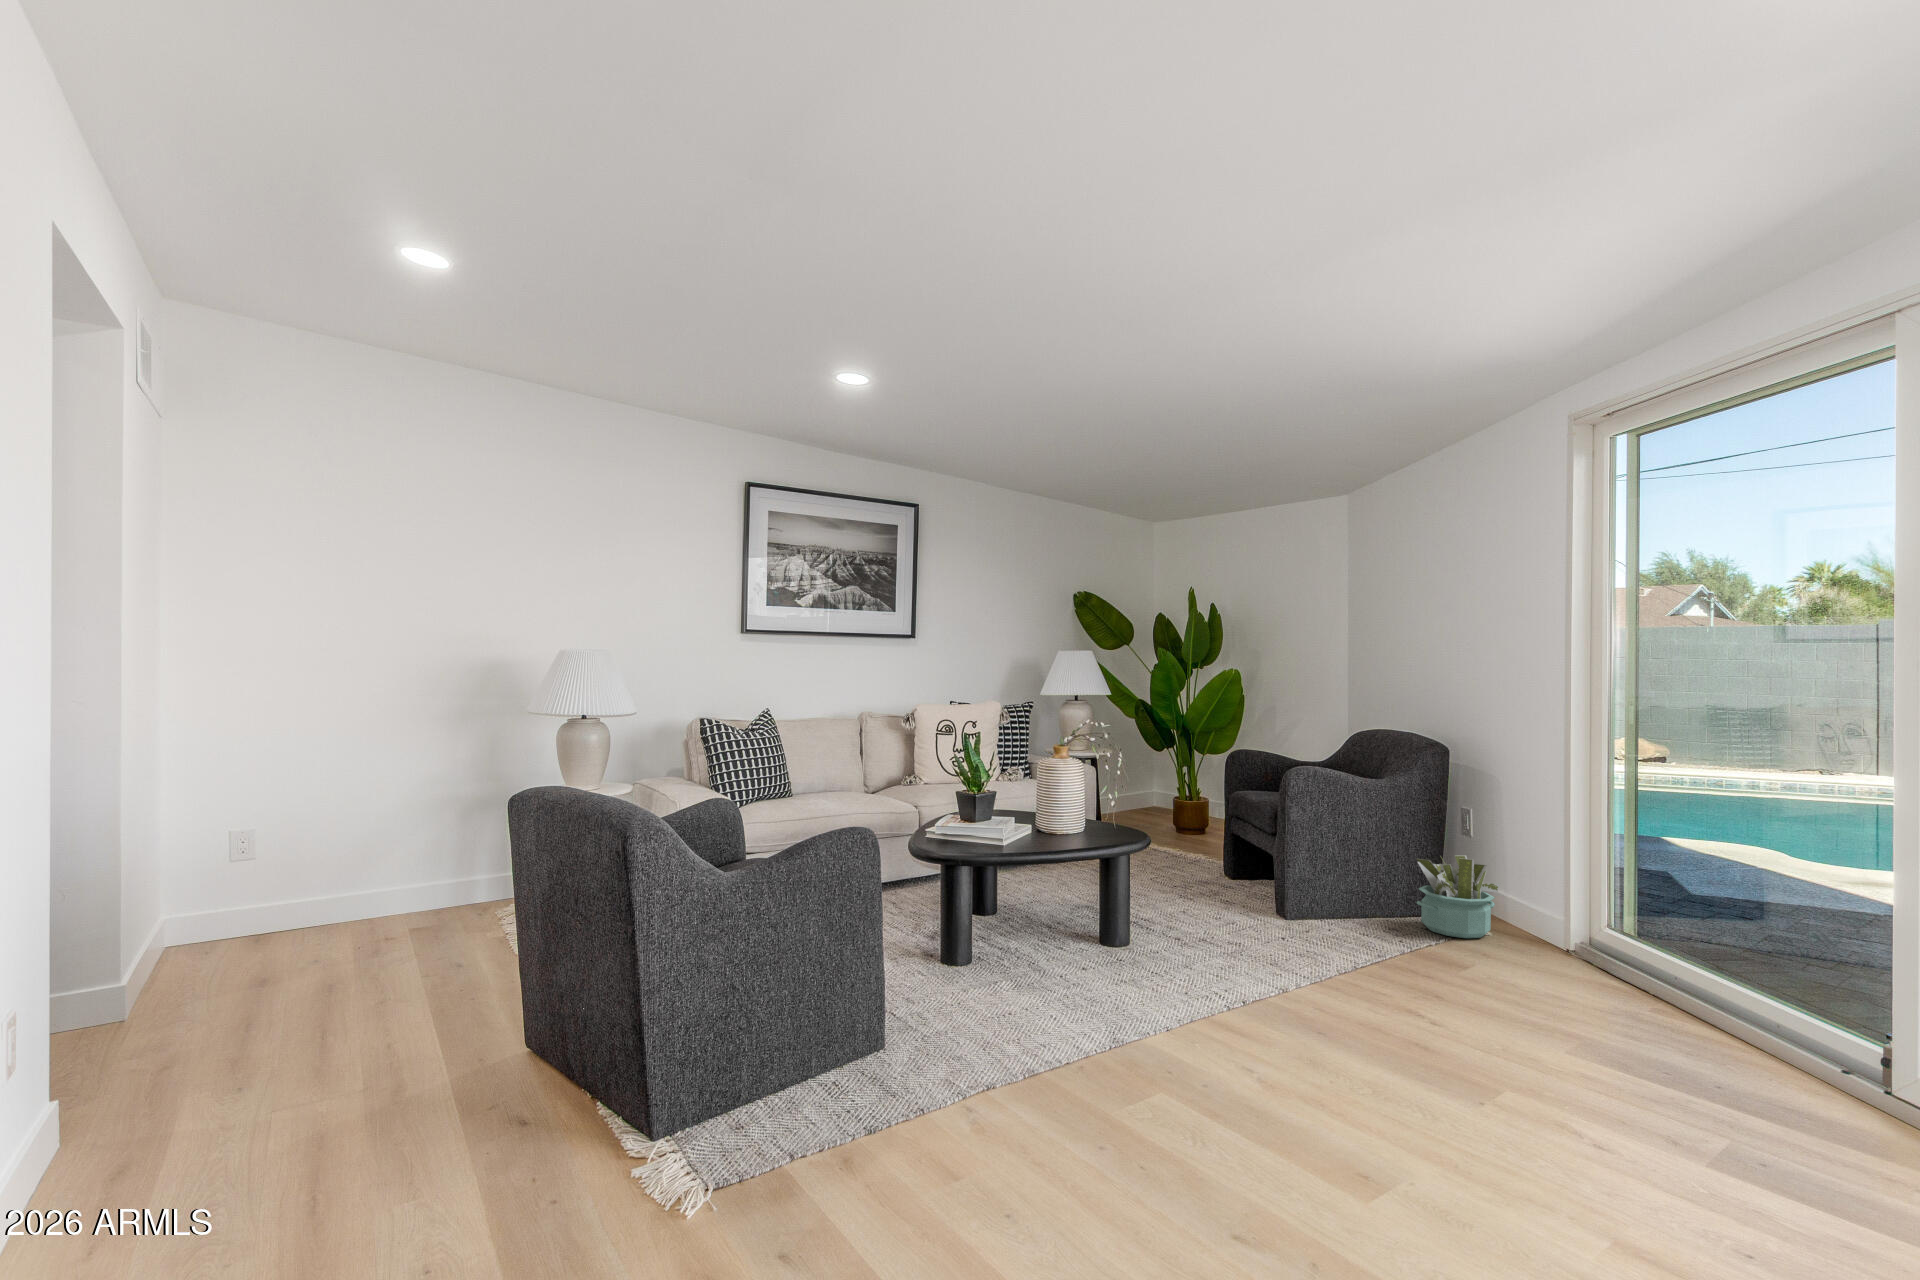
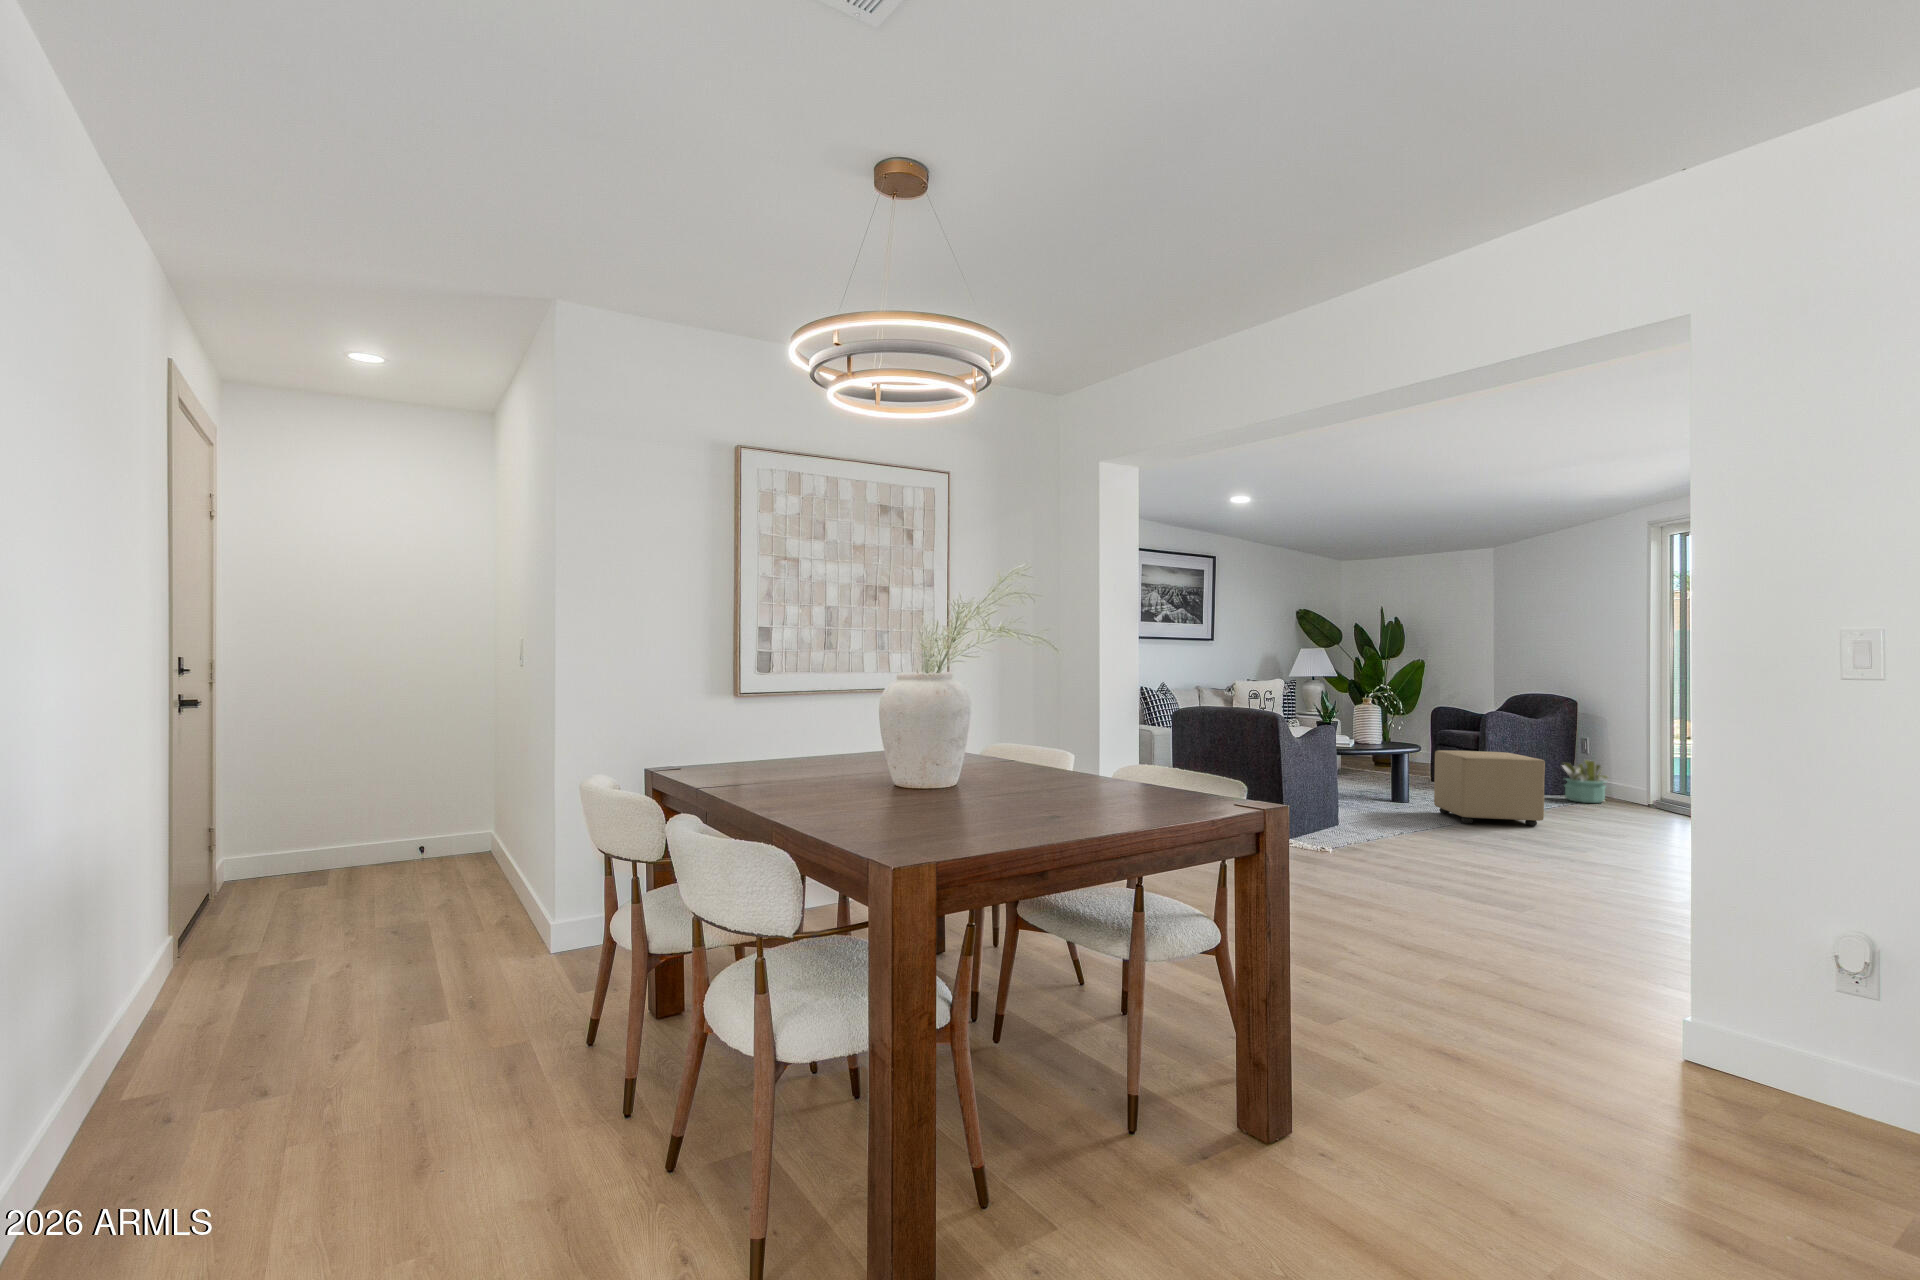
ottoman: none [1147,851,1331,1029] -> present [1434,750,1545,826]

